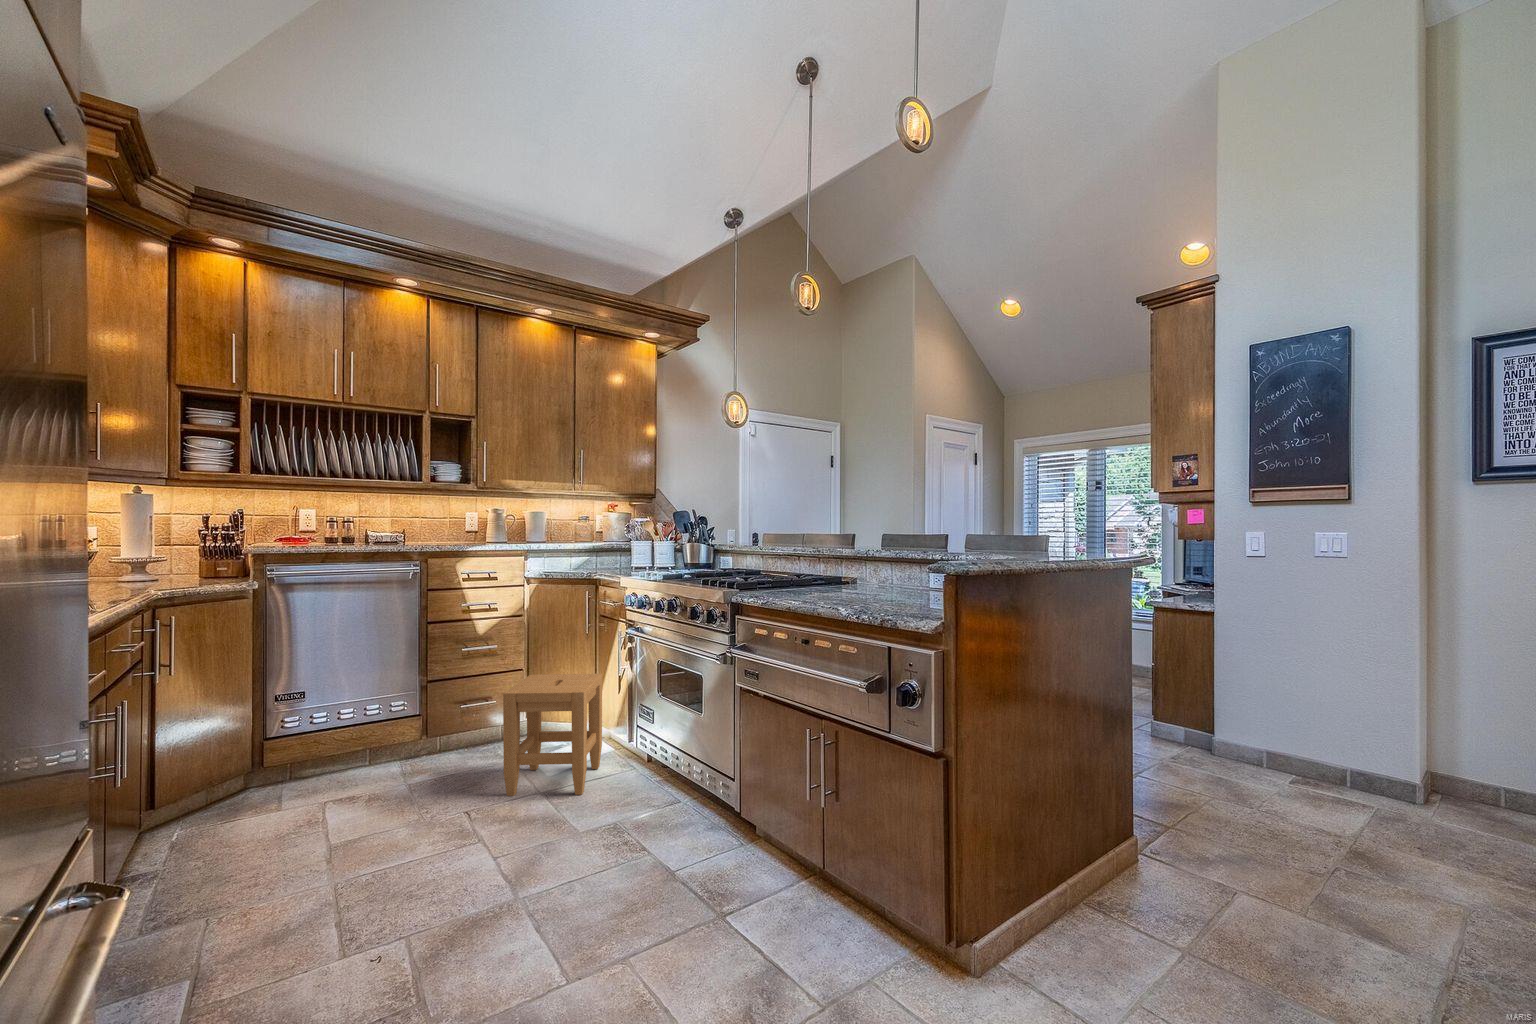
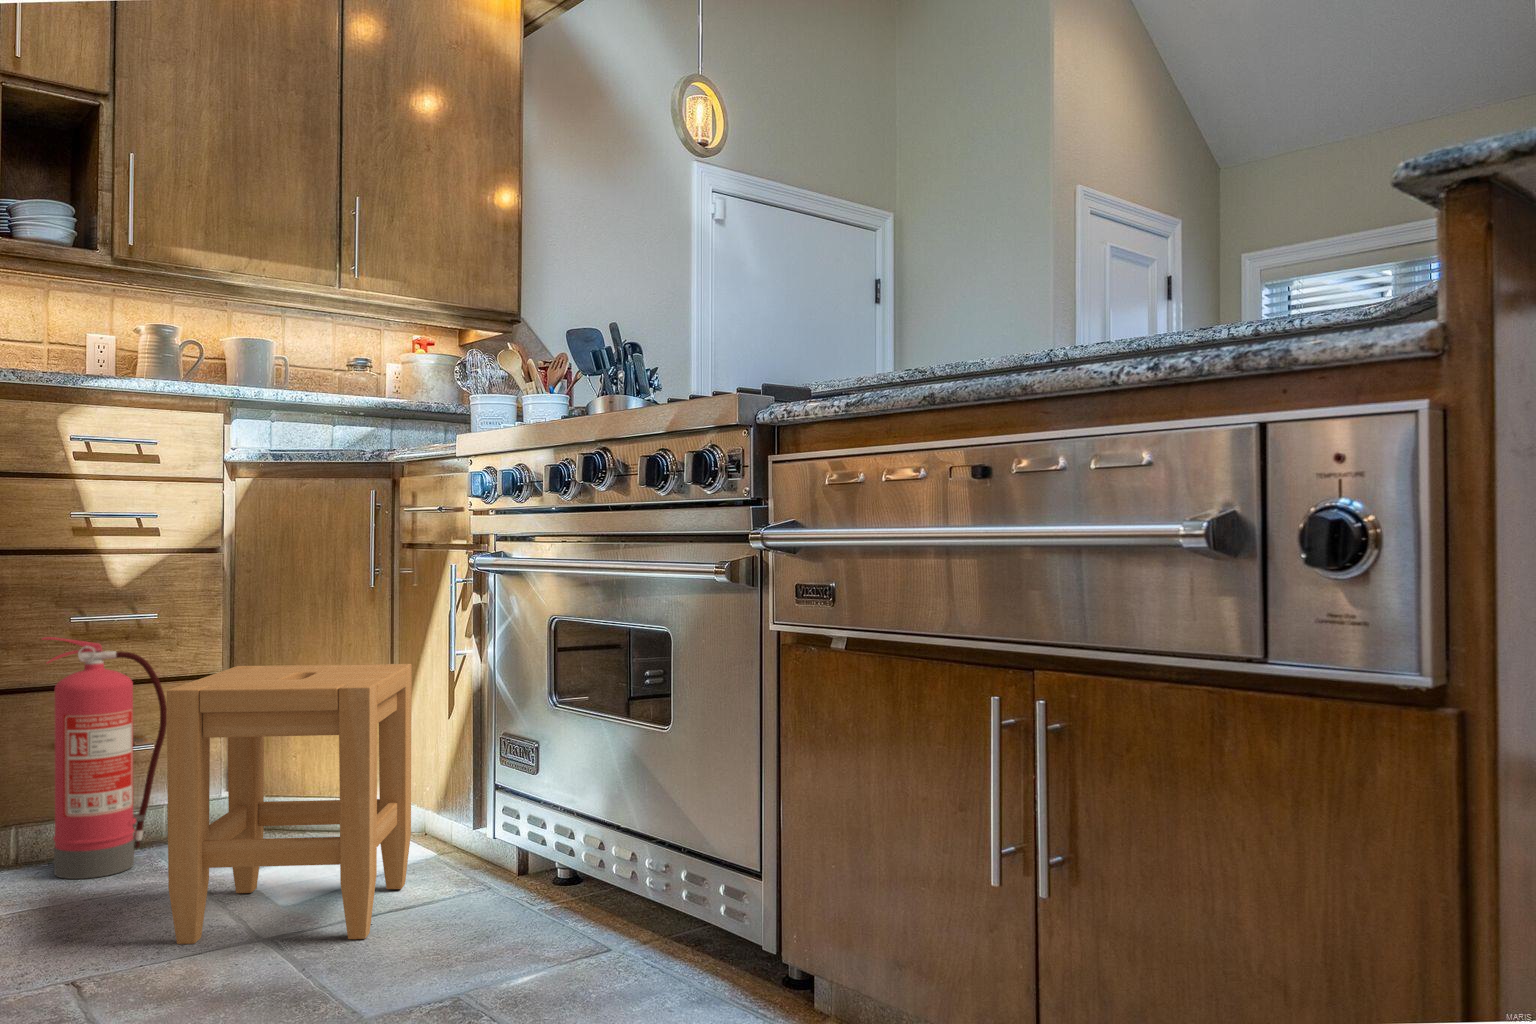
fire extinguisher: none [450,659,501,761] -> present [42,637,167,879]

